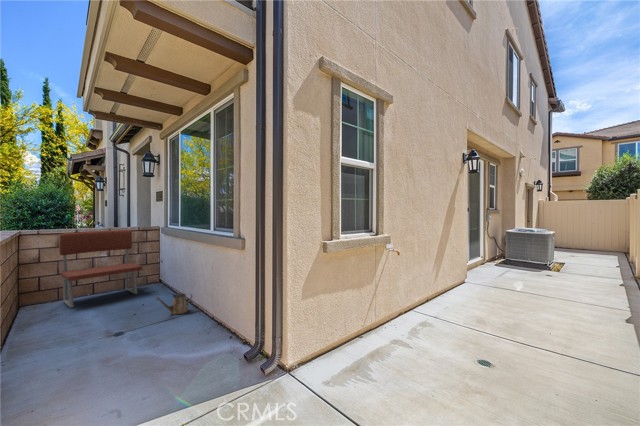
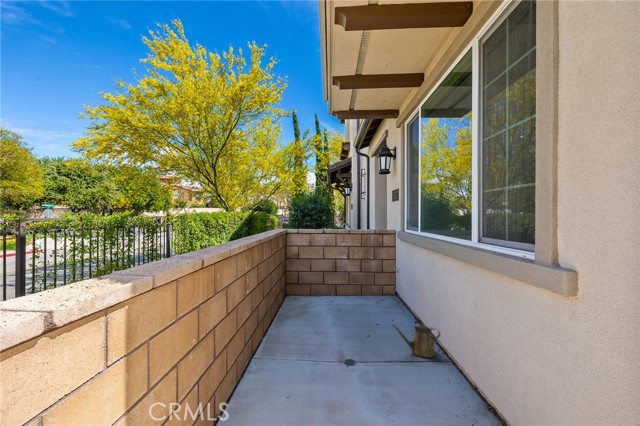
bench: present [59,230,142,308] -> none [310,233,379,308]

